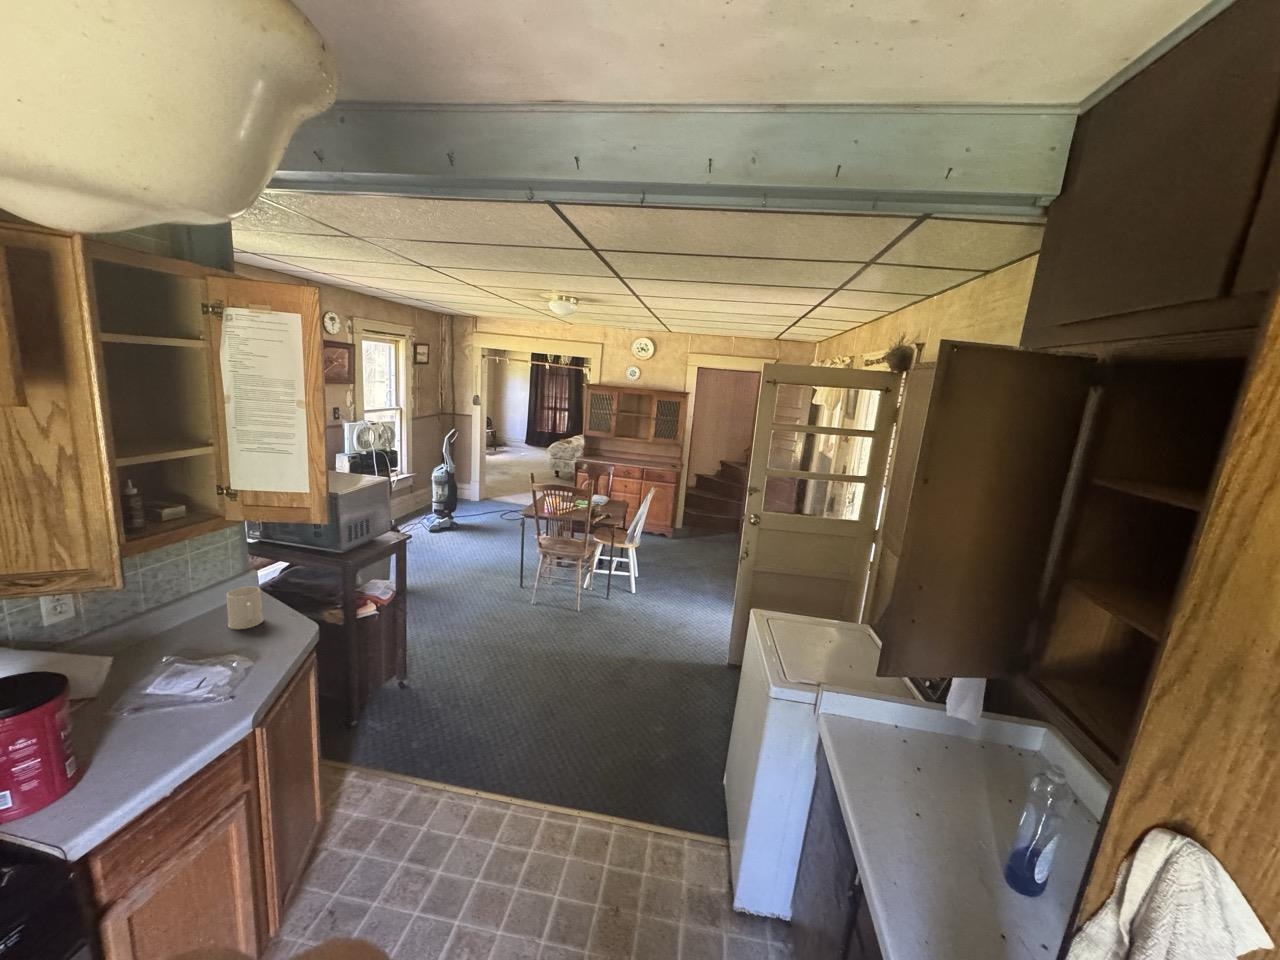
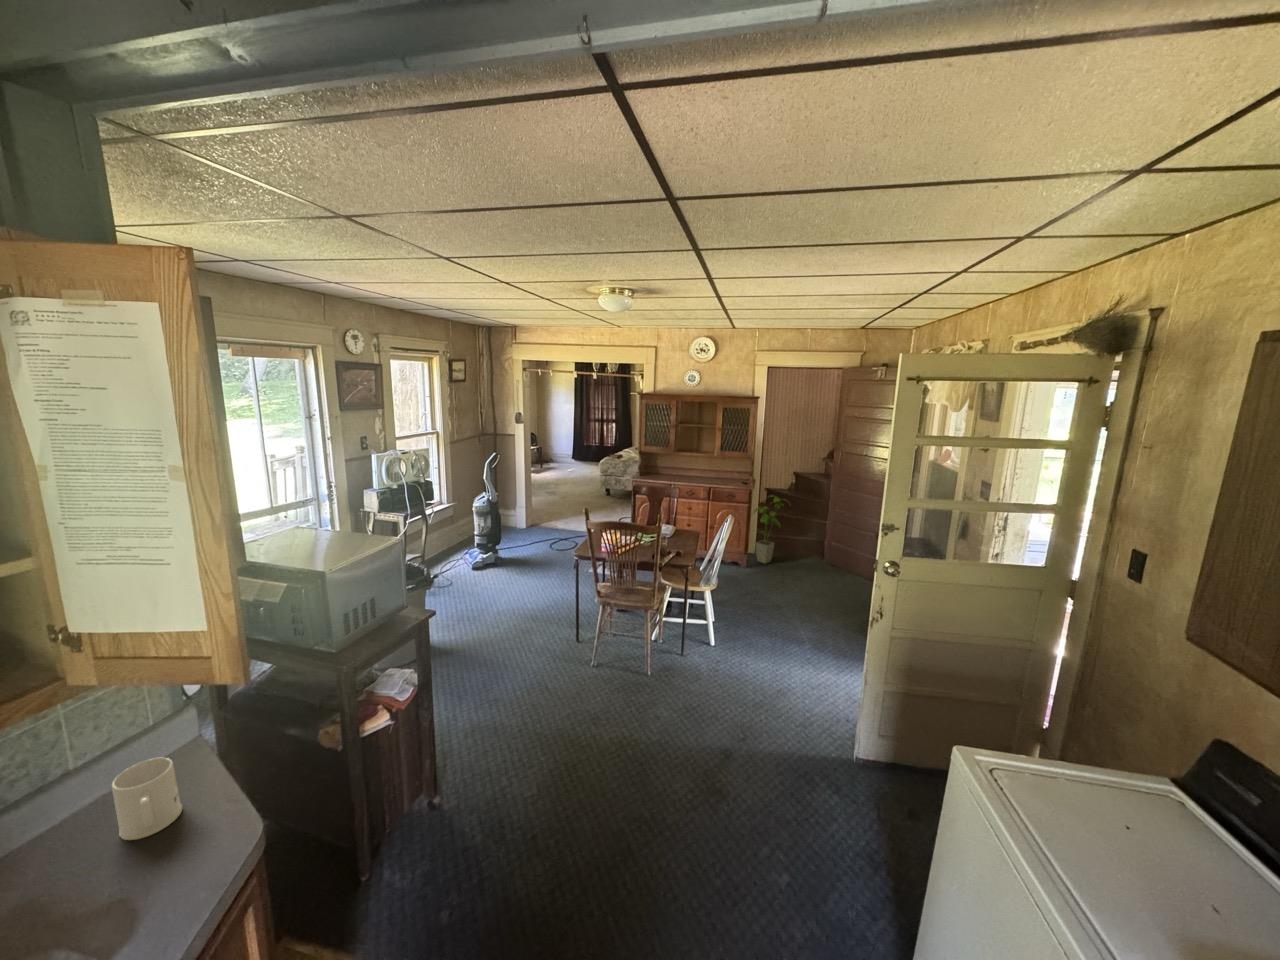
house plant: none [680,478,712,537] -> present [754,495,783,563]

